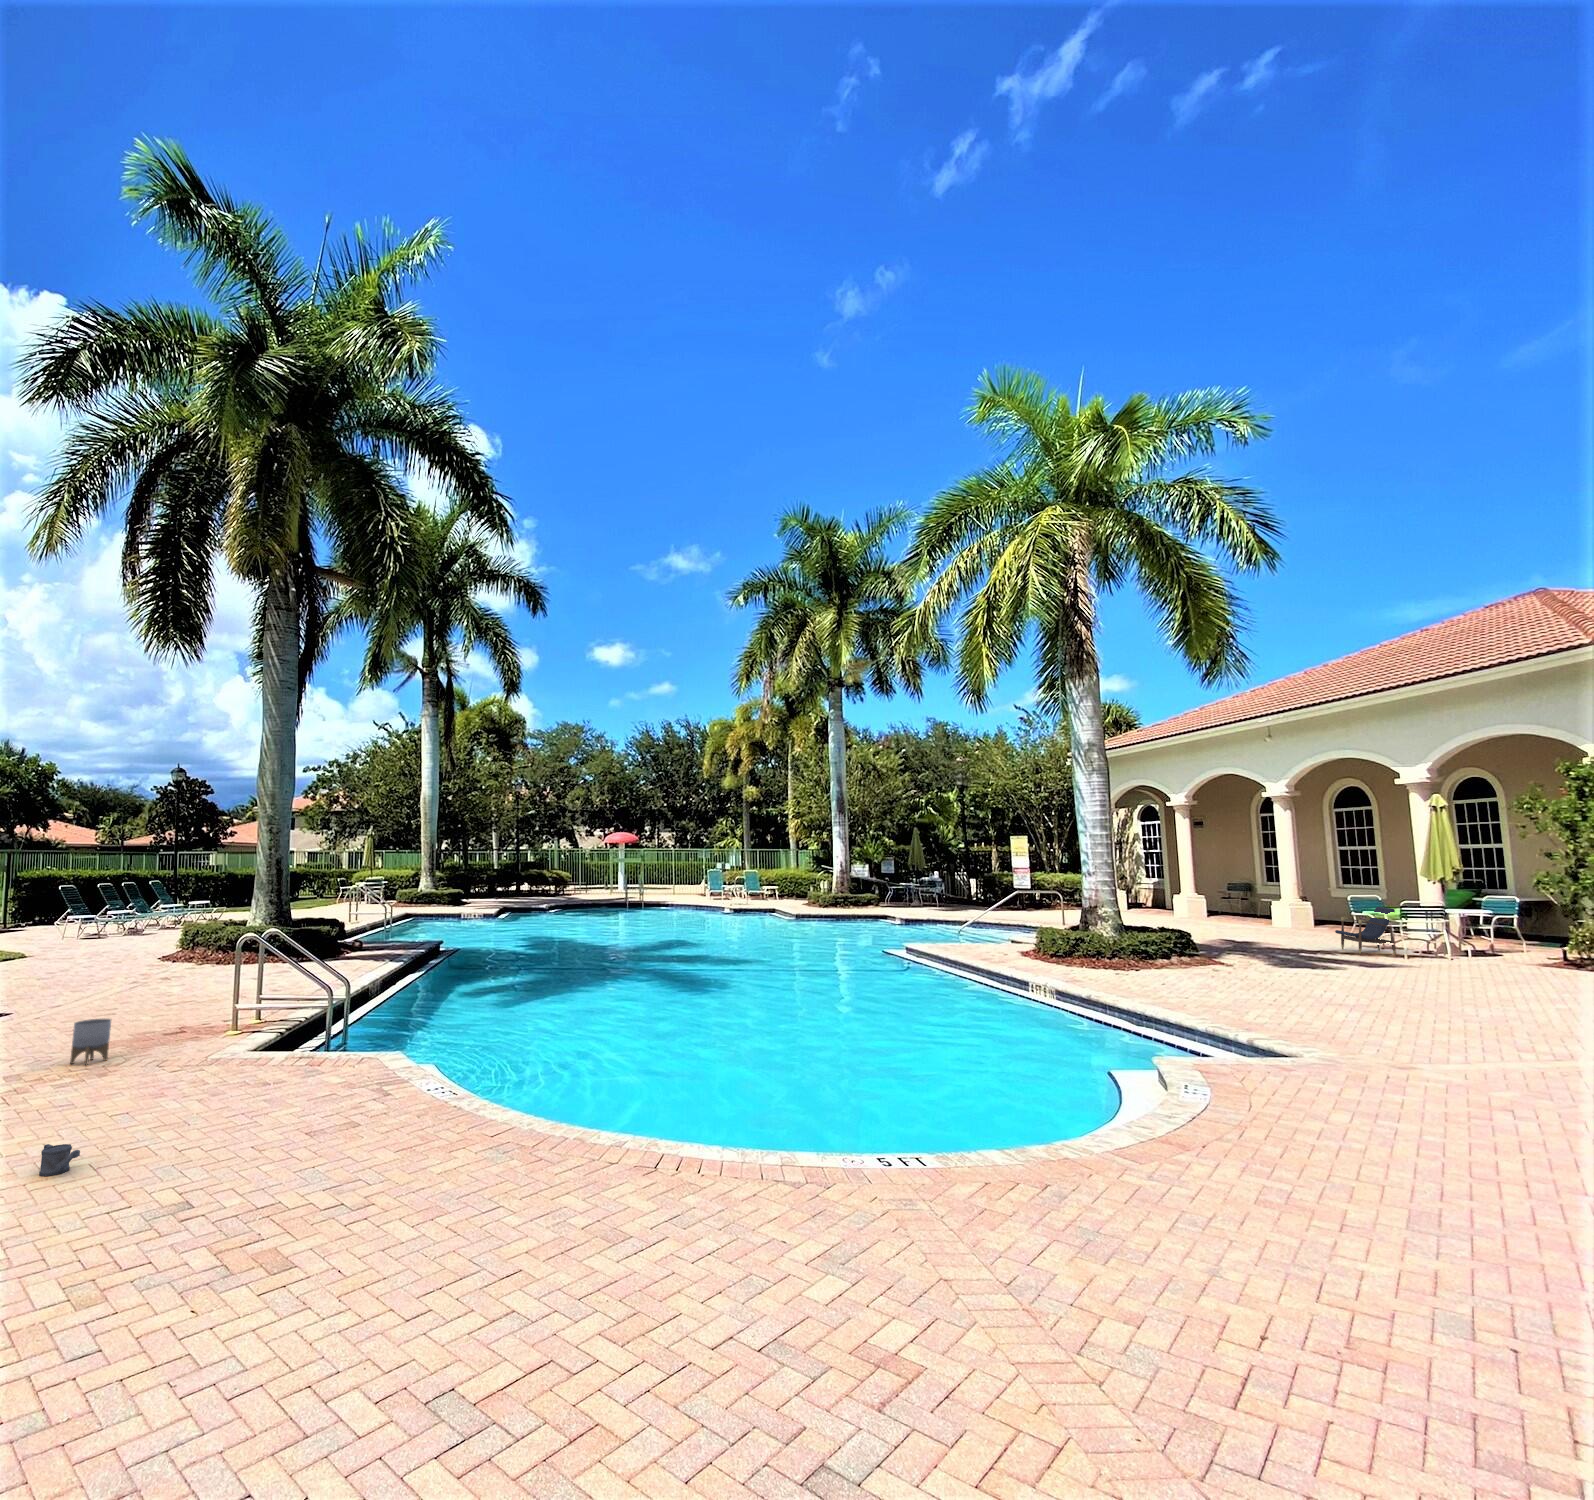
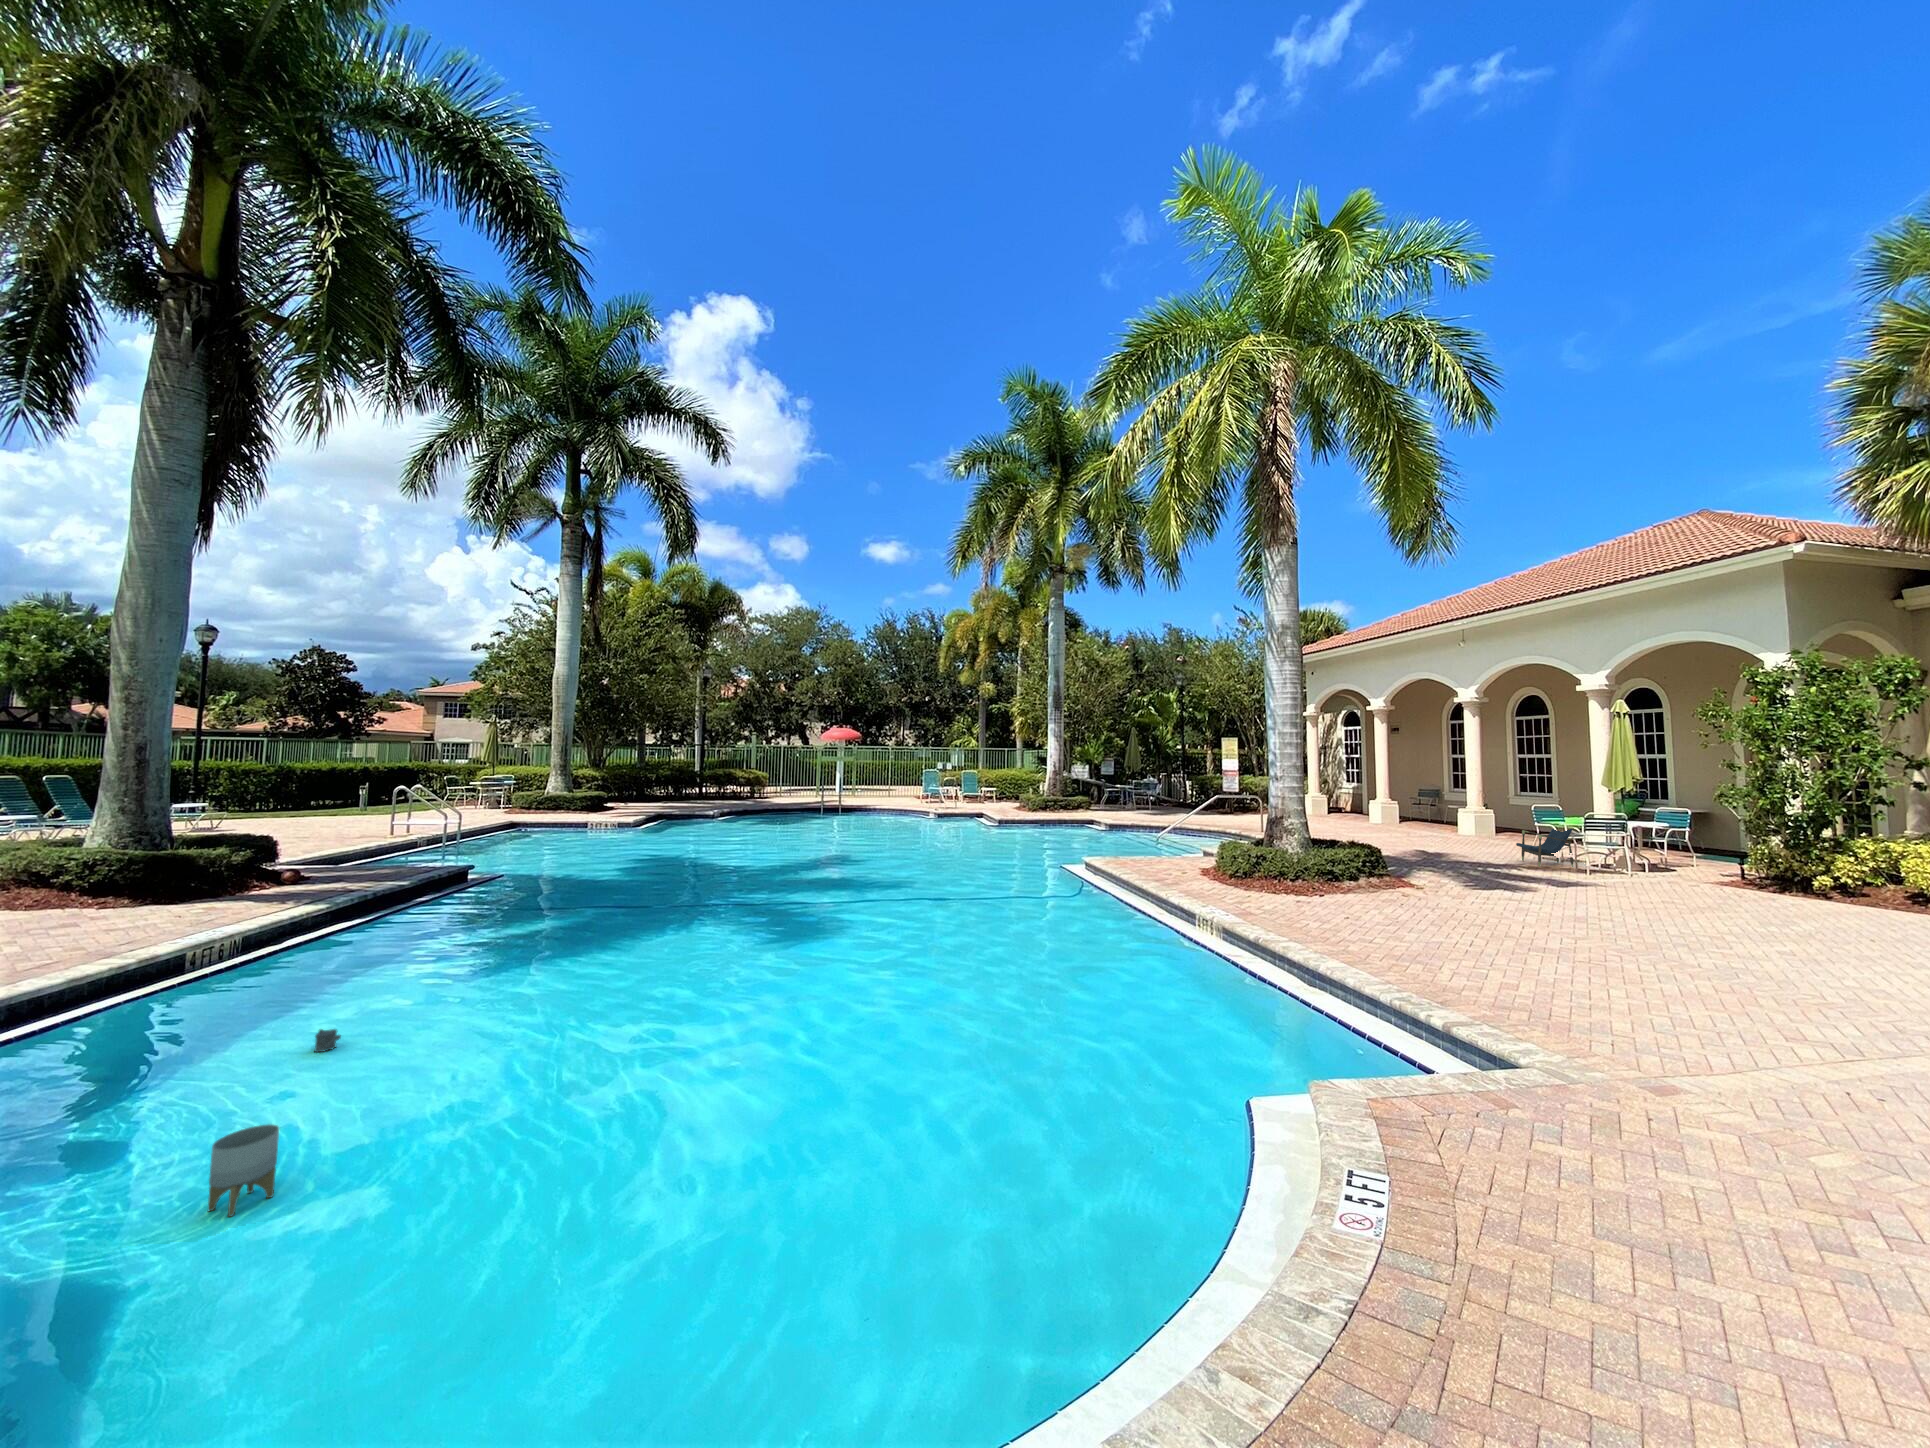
planter: present [70,1018,111,1065] -> present [208,1124,279,1217]
watering can: present [39,1144,80,1176] -> present [315,1029,341,1052]

